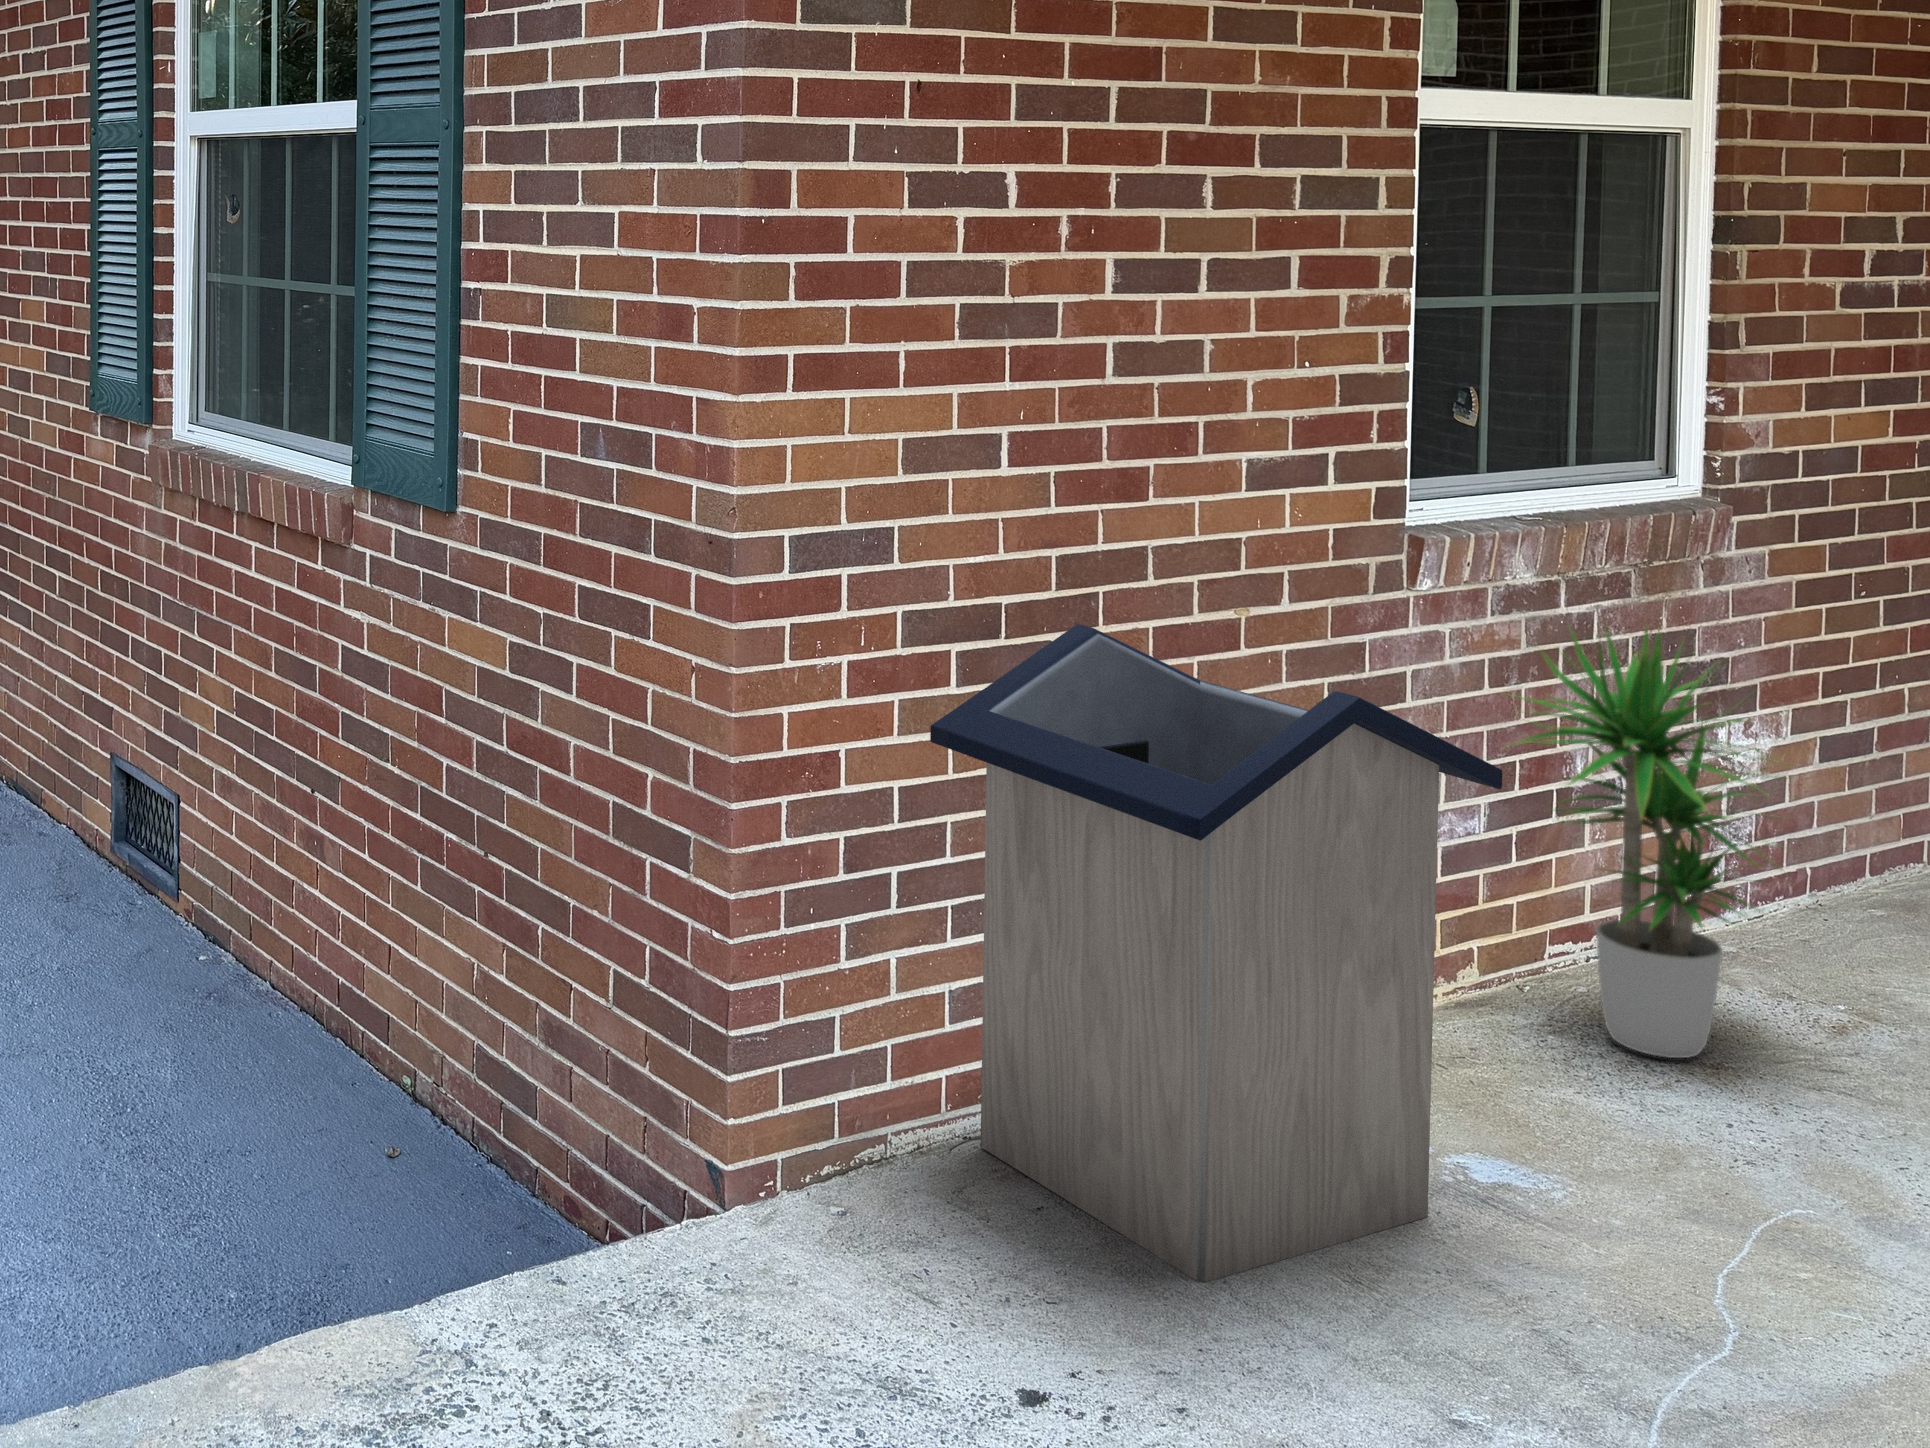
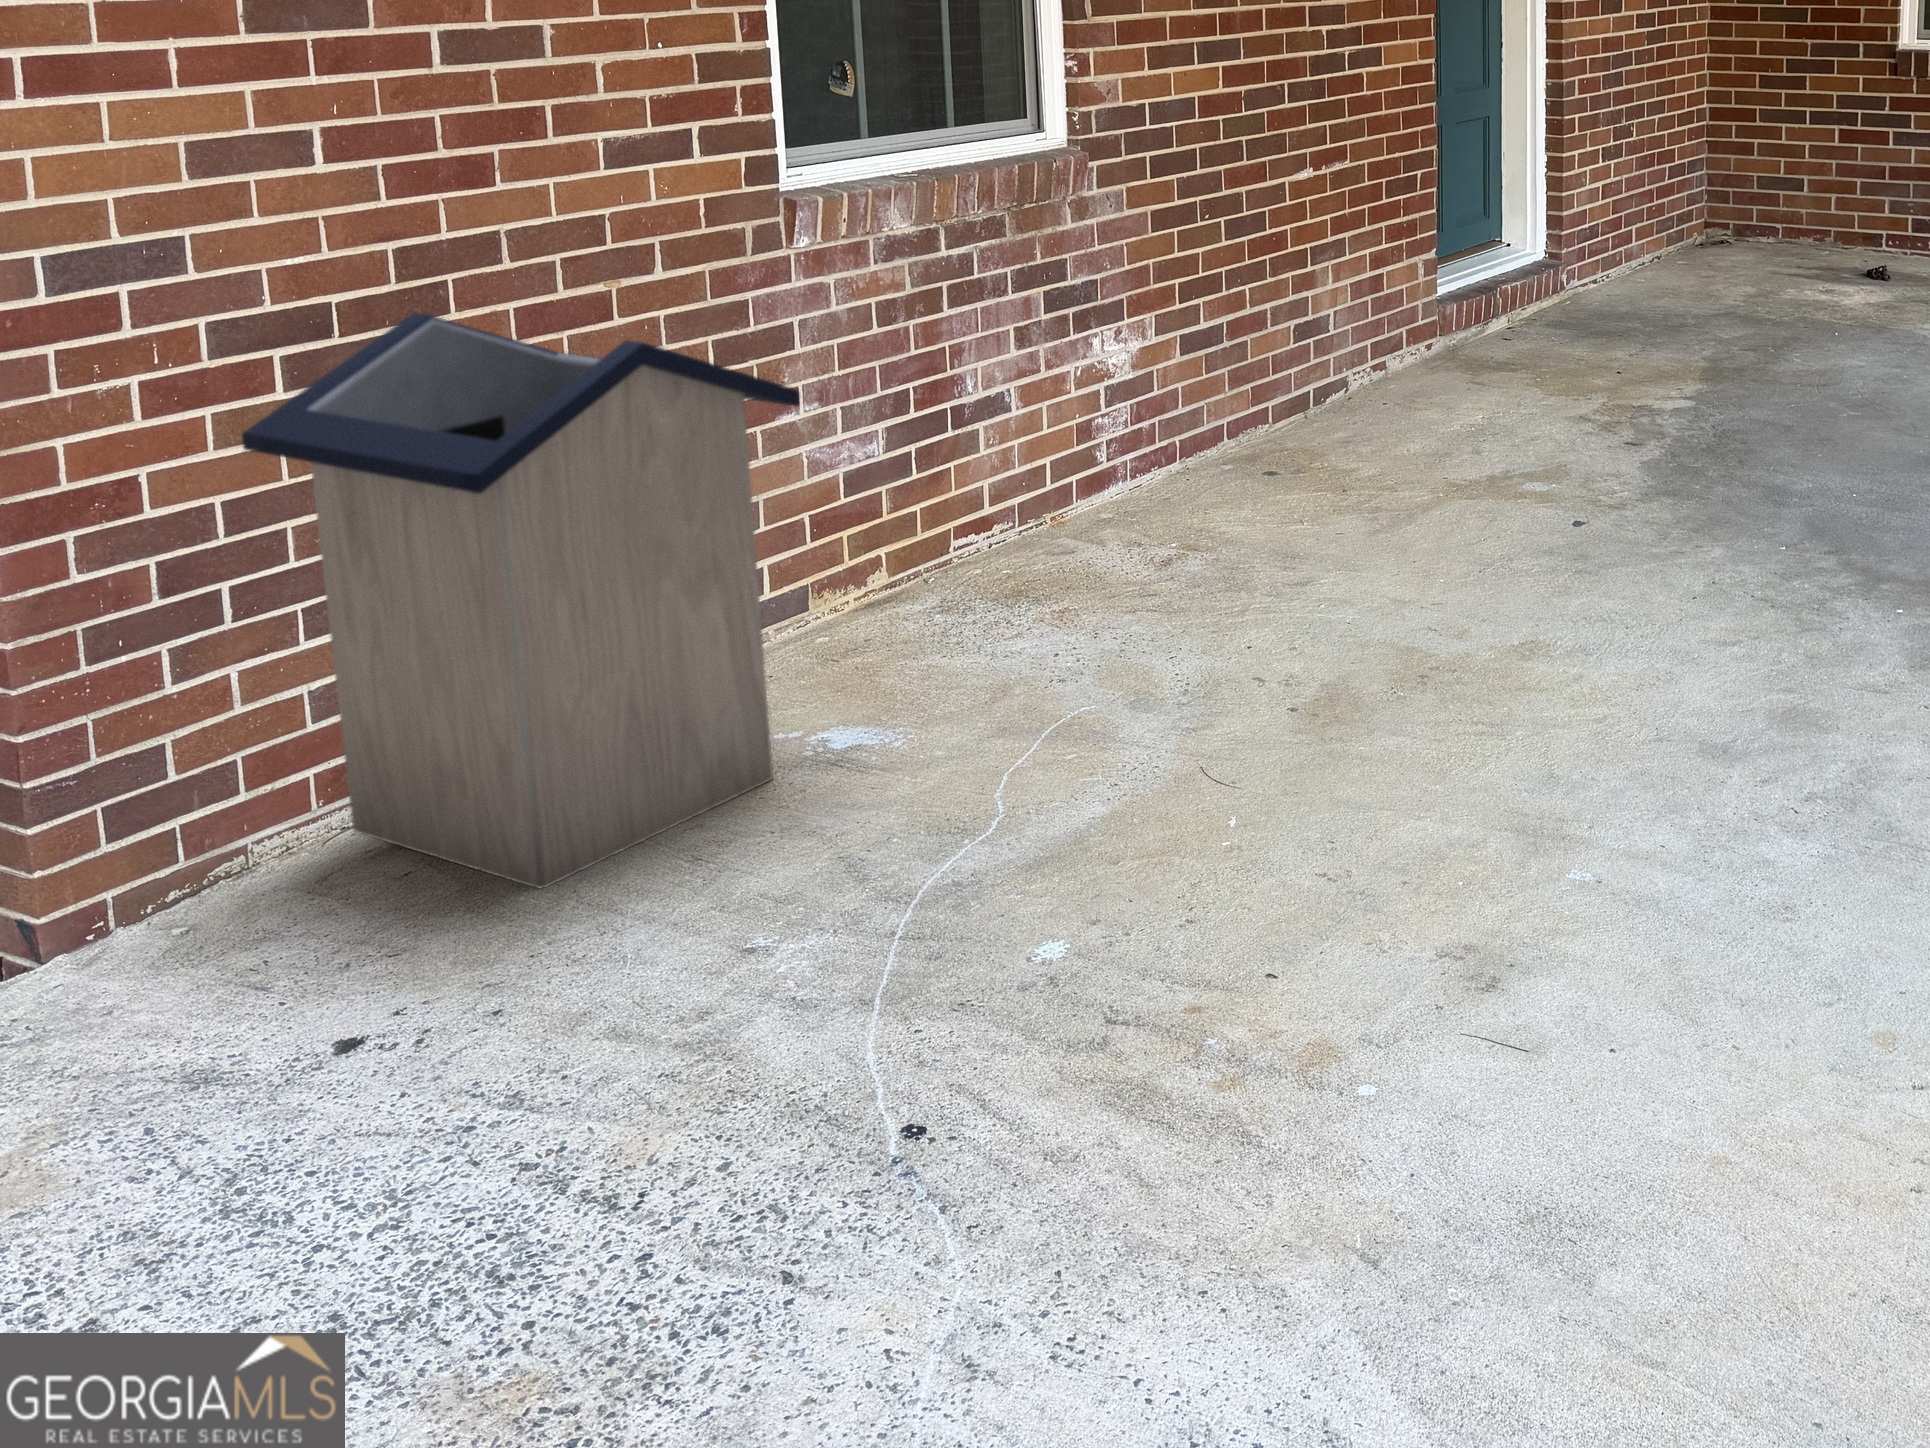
potted plant: present [1506,625,1778,1058] -> none [872,251,1108,608]

